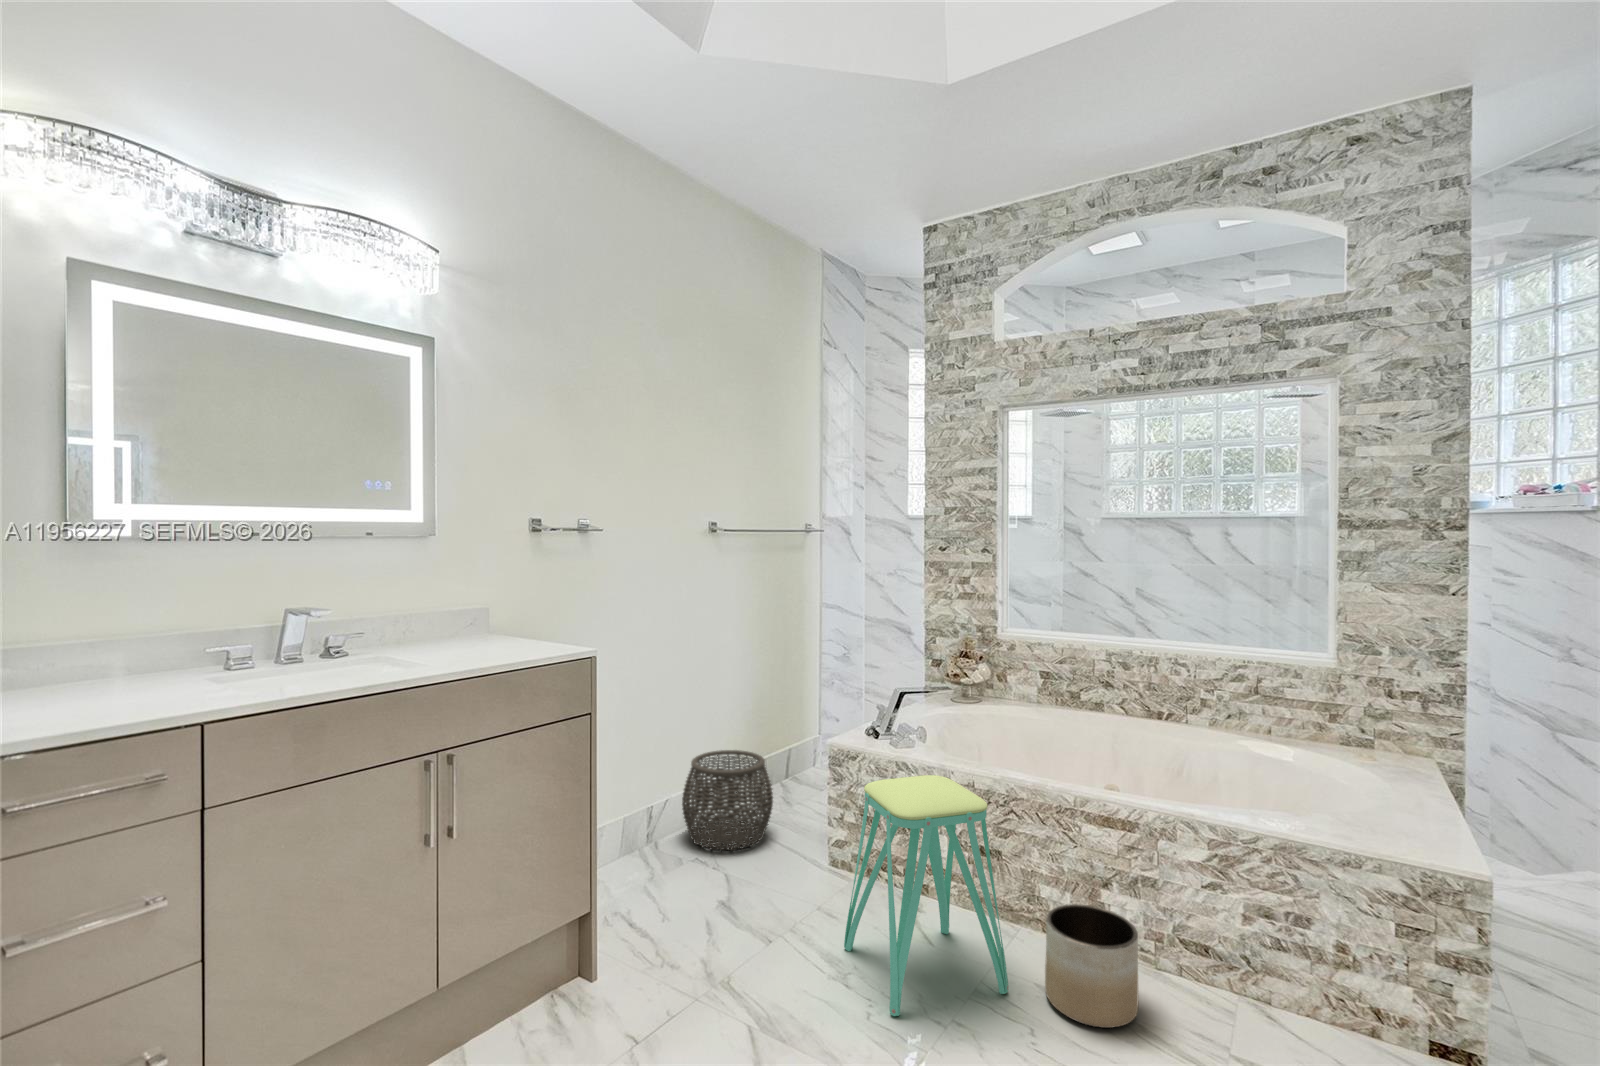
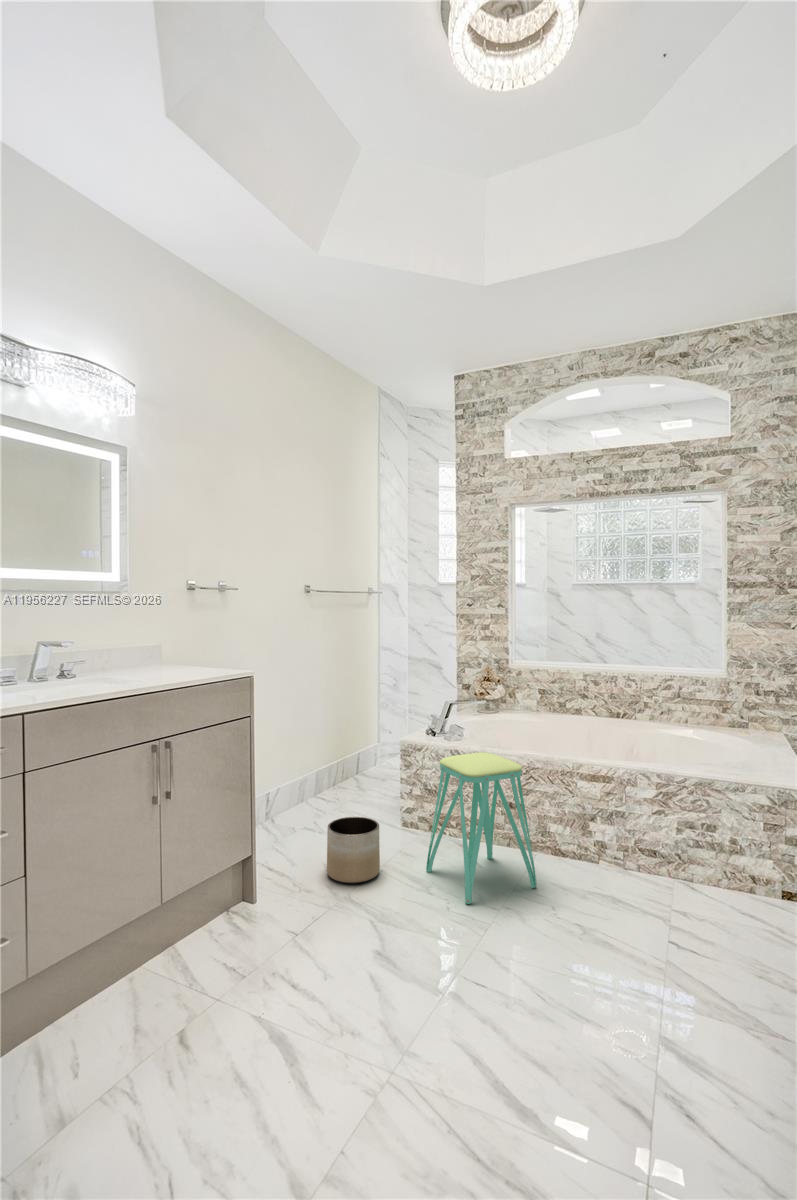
woven basket: present [682,750,773,850] -> none [293,751,359,821]
planter: present [1045,904,1138,1028] -> present [327,817,380,883]

